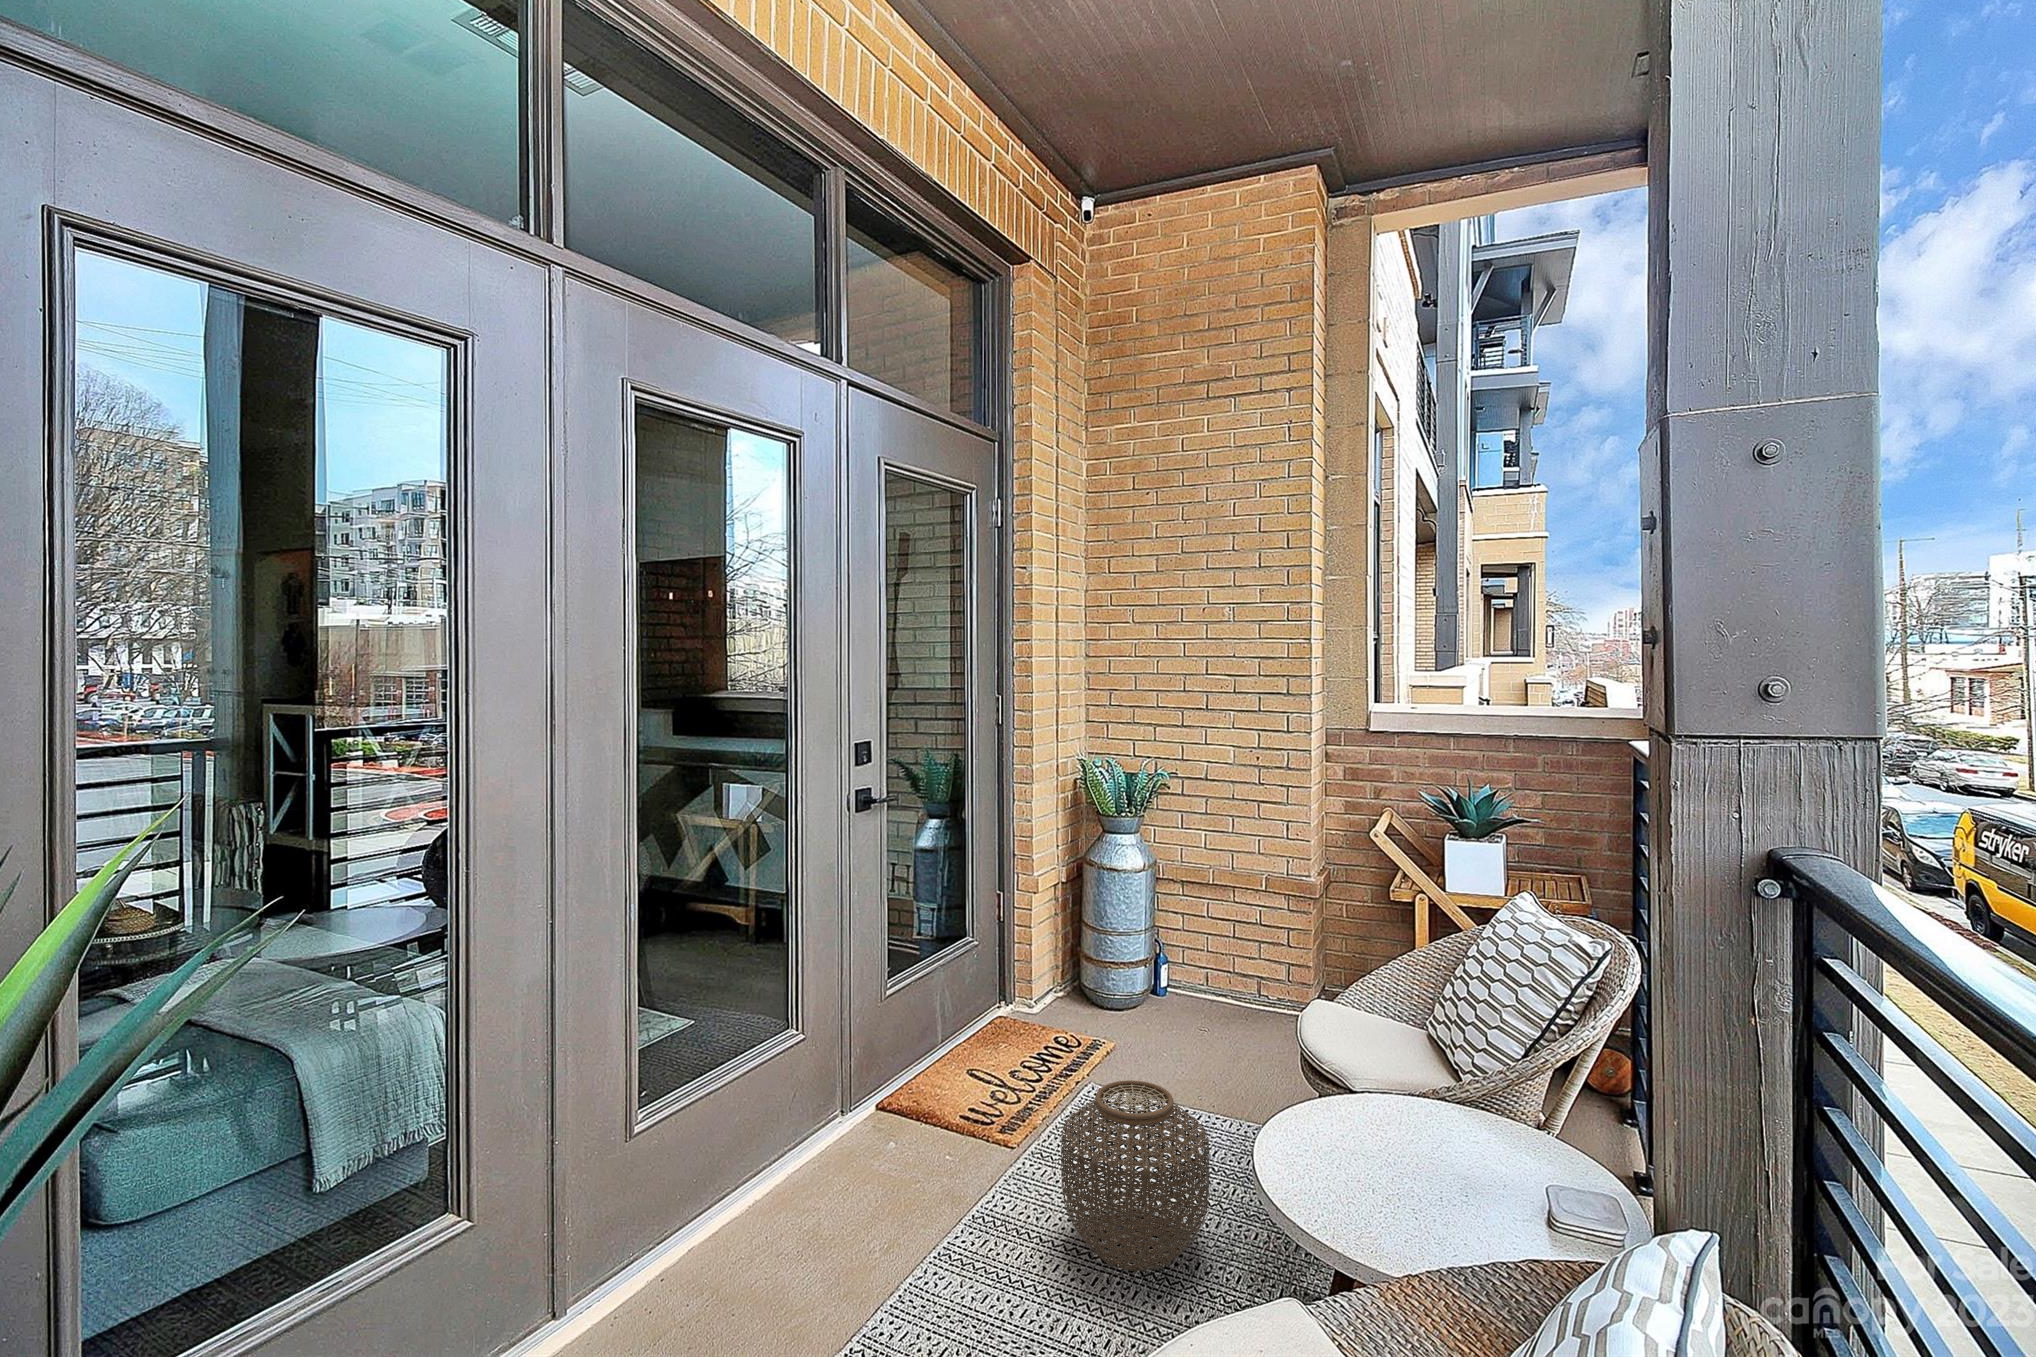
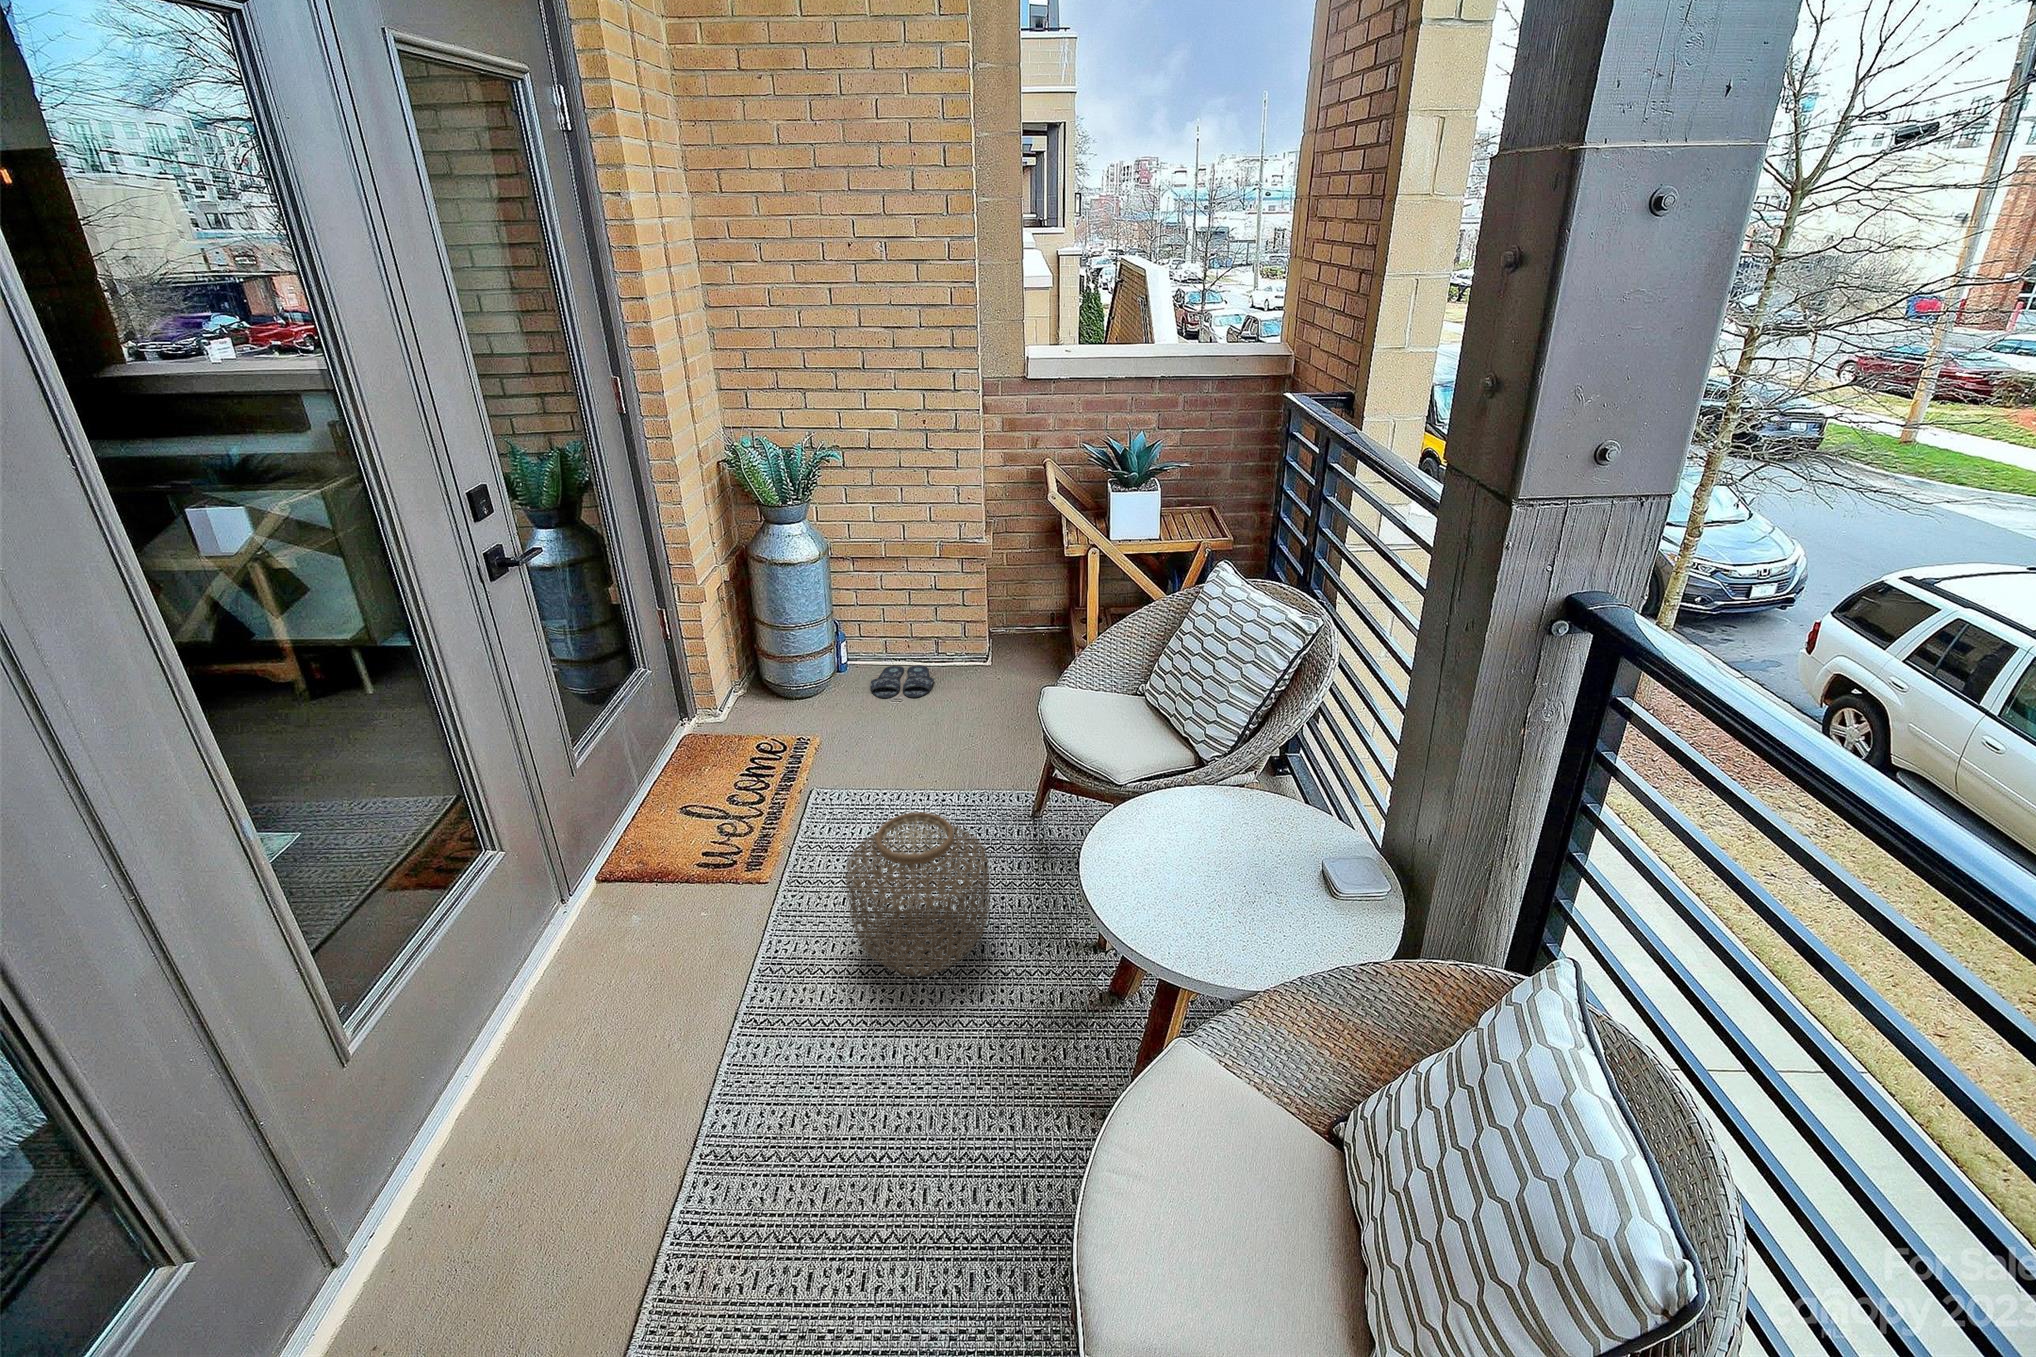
slippers: none [1179,997,1247,1028] -> present [870,665,934,699]

